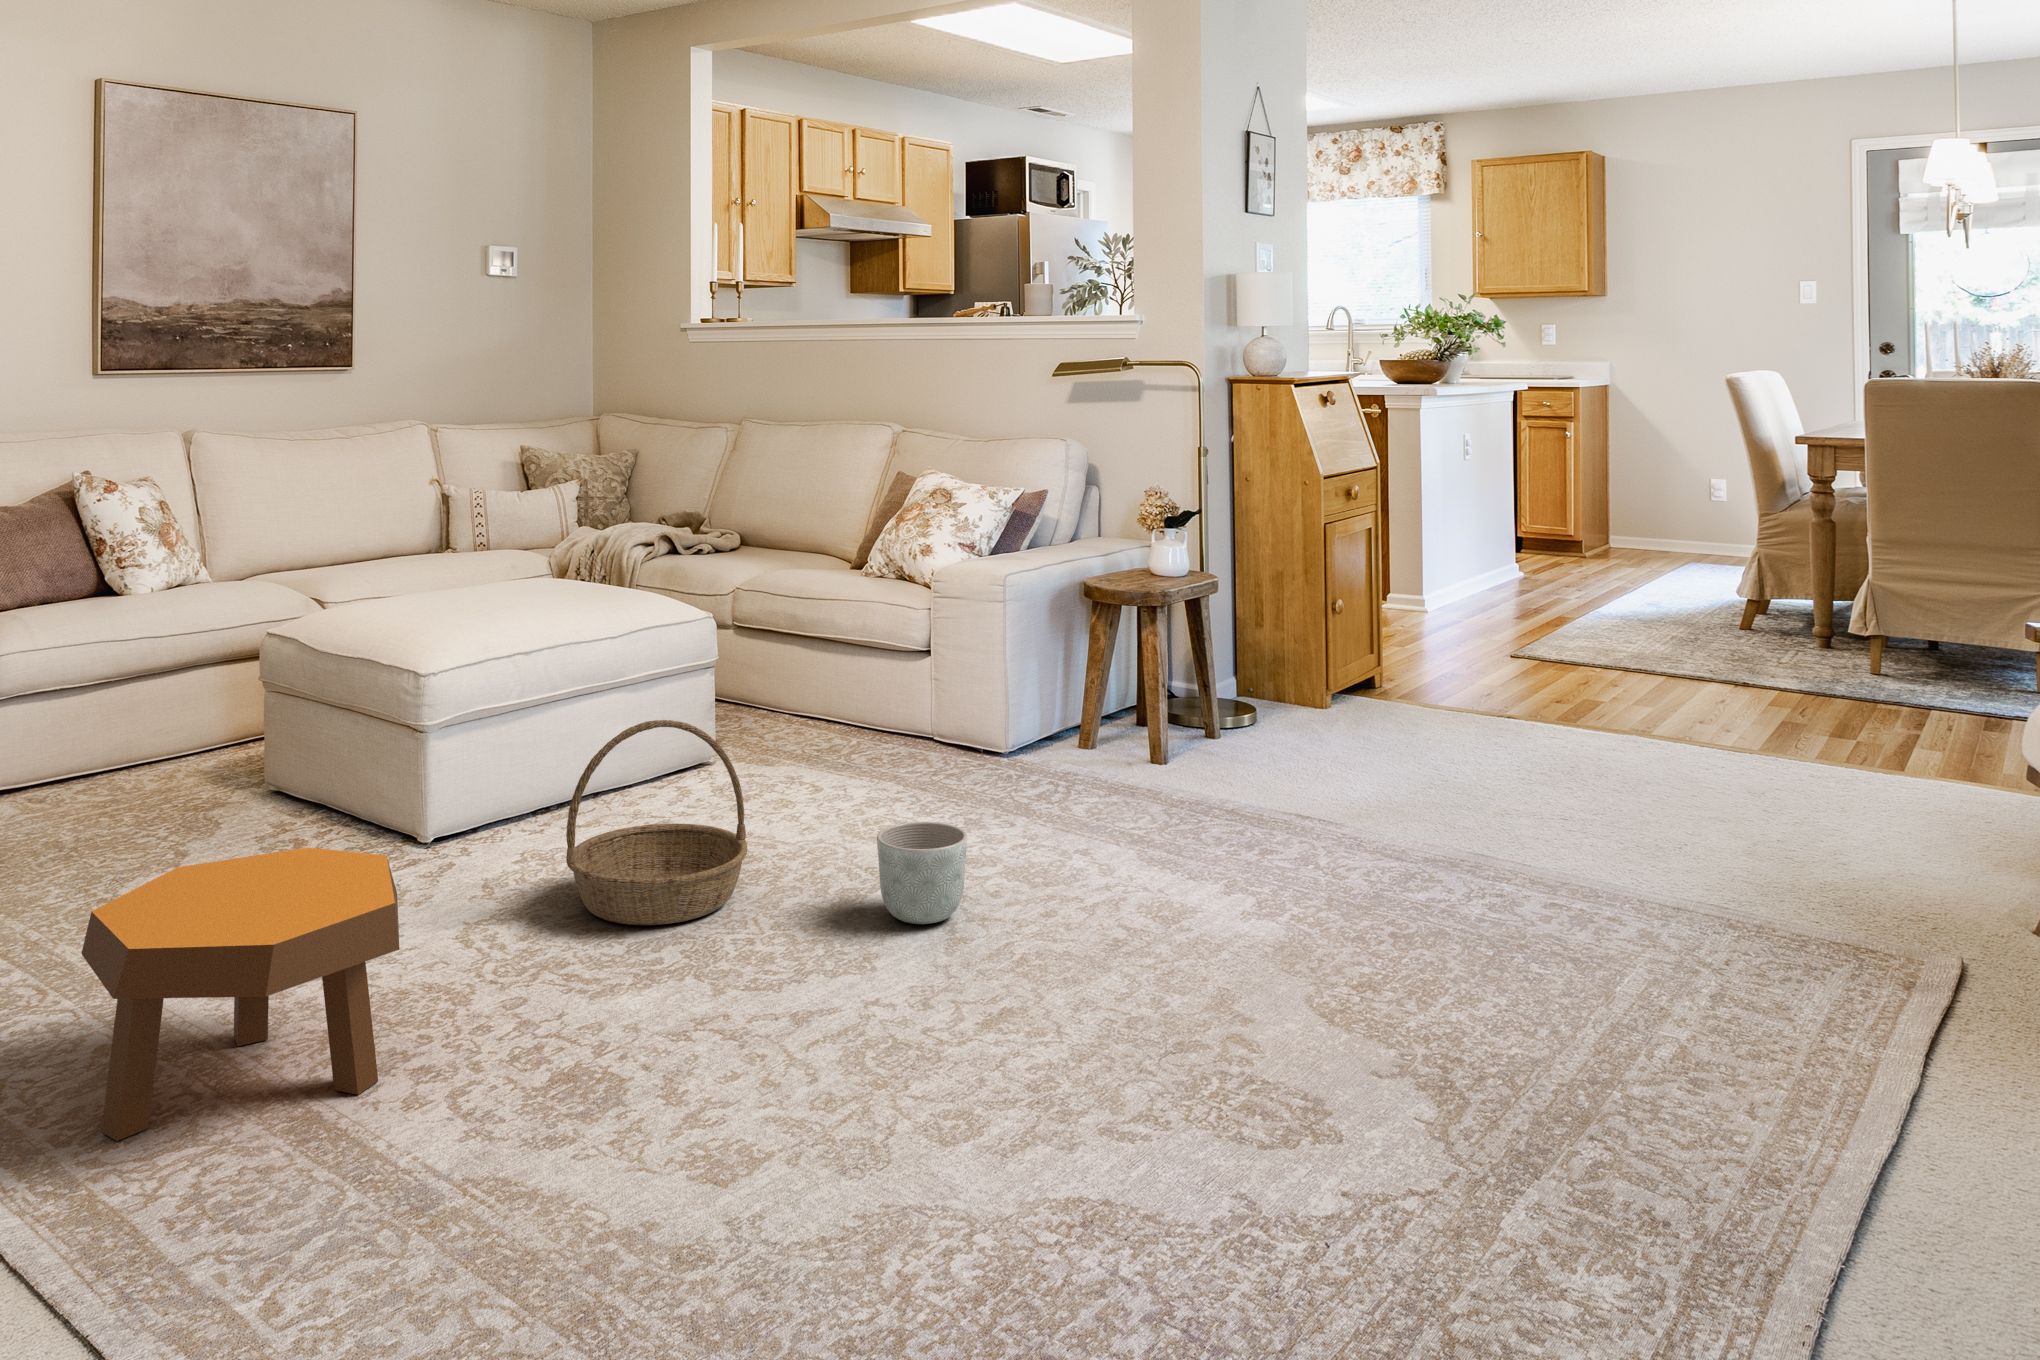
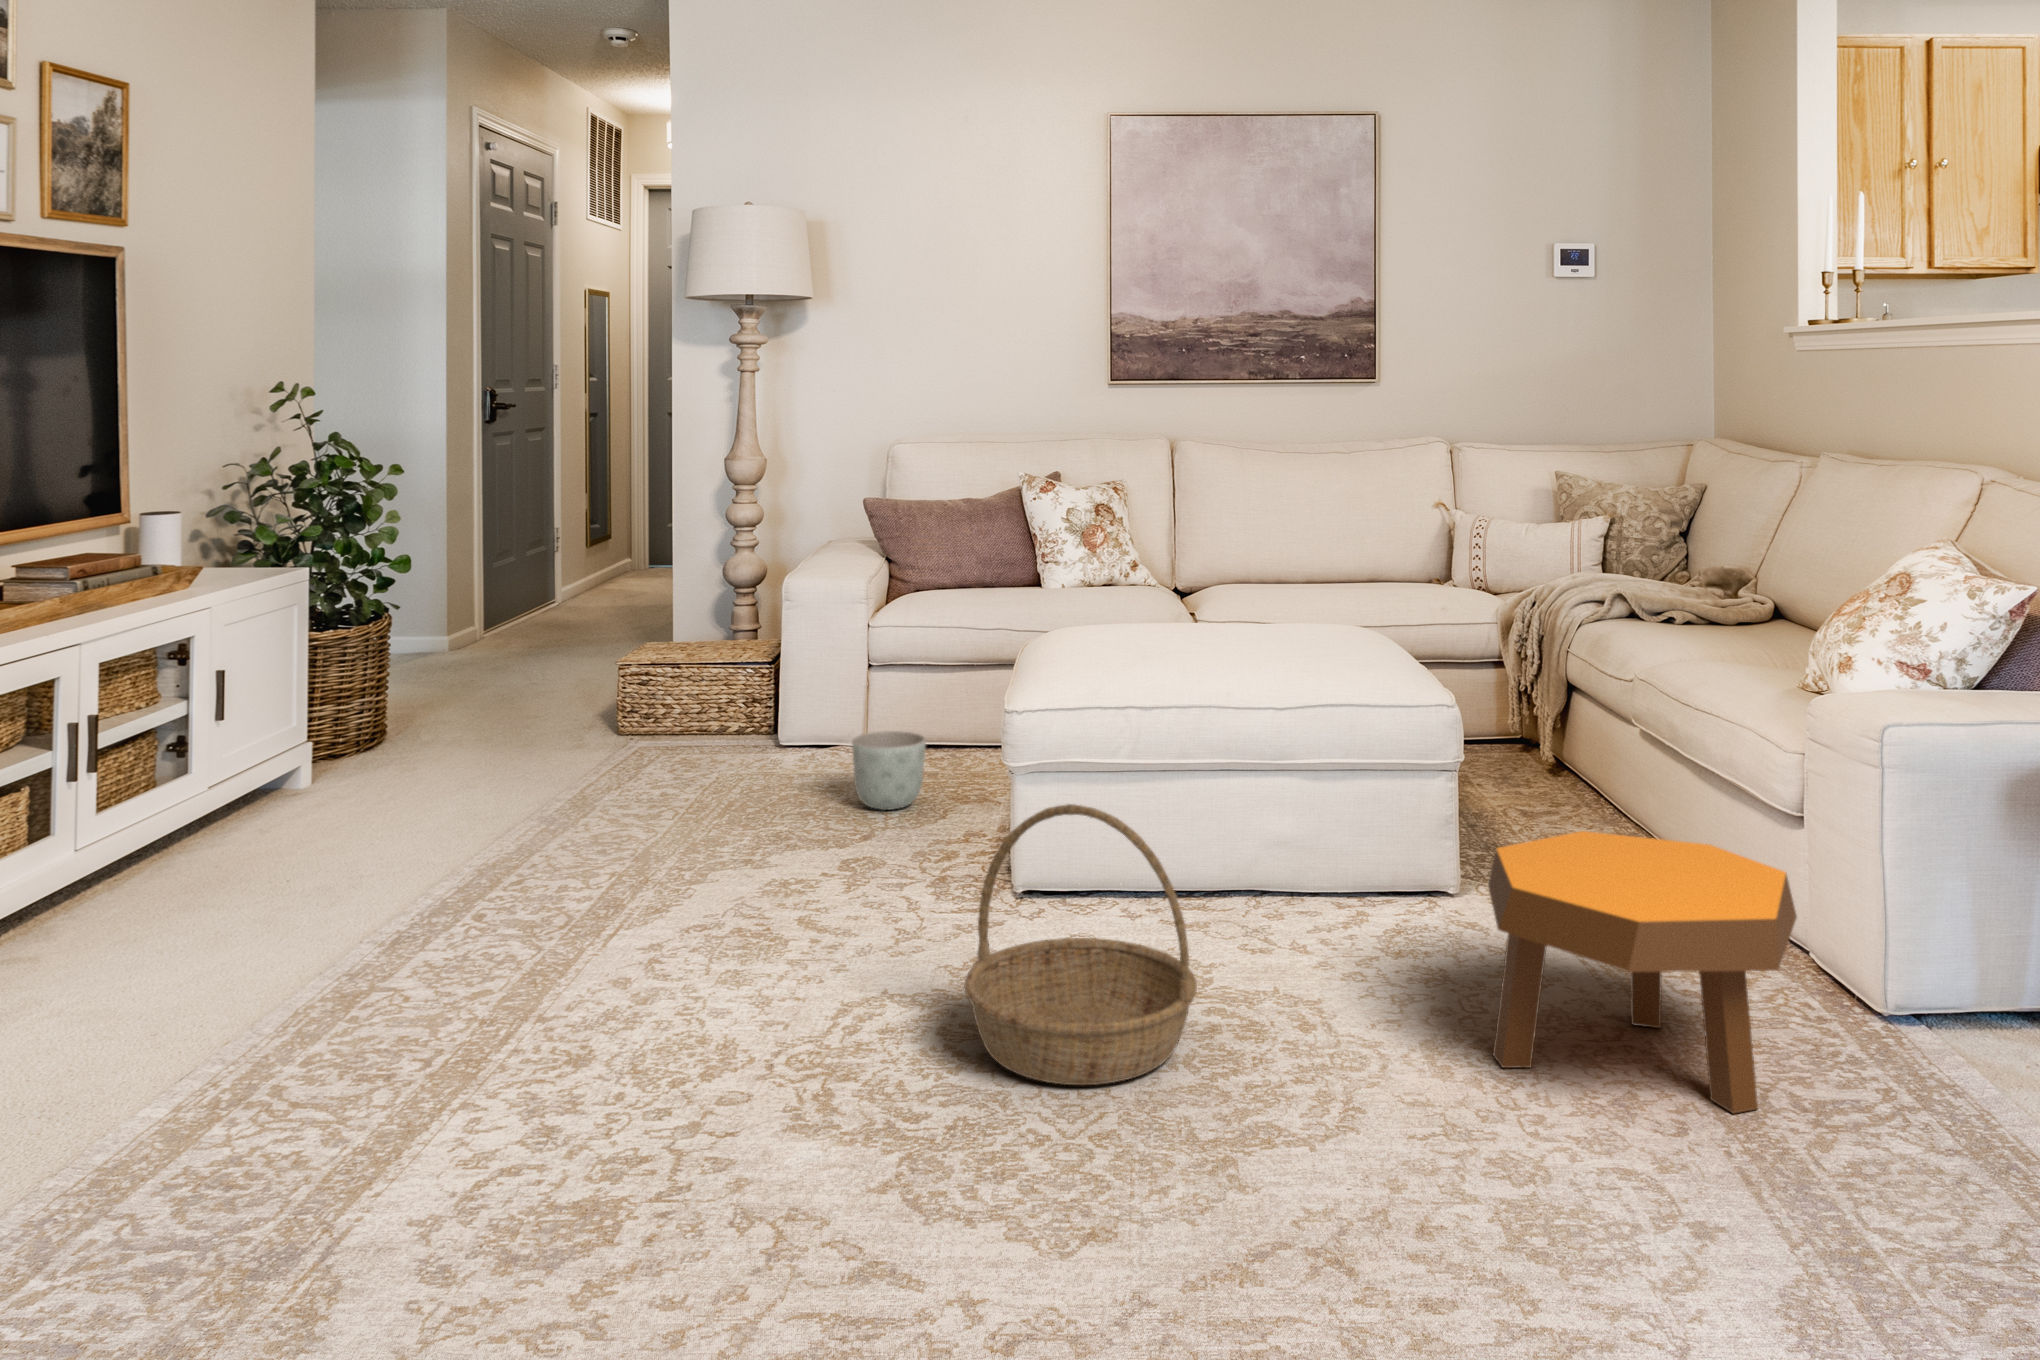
planter: present [877,822,967,924] -> present [852,731,926,810]
footstool: present [81,847,399,1141] -> present [1488,831,1797,1113]

